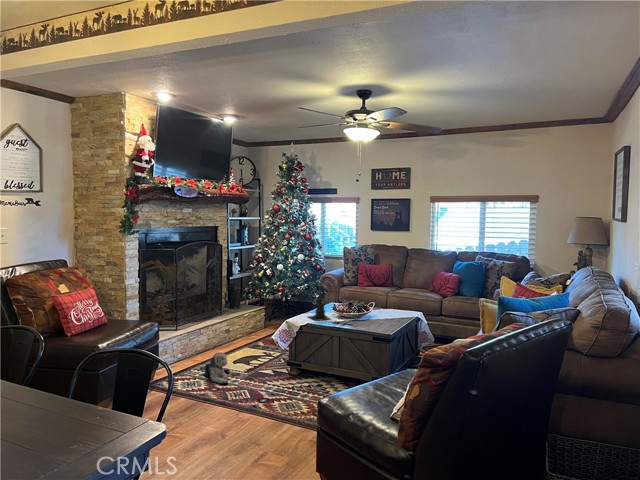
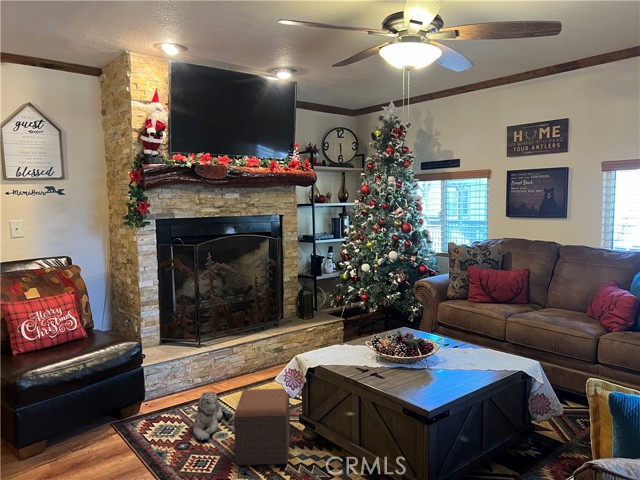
candle holder: present [308,284,330,321] -> none [334,299,365,366]
footstool: none [250,342,292,390] -> present [234,389,290,465]

